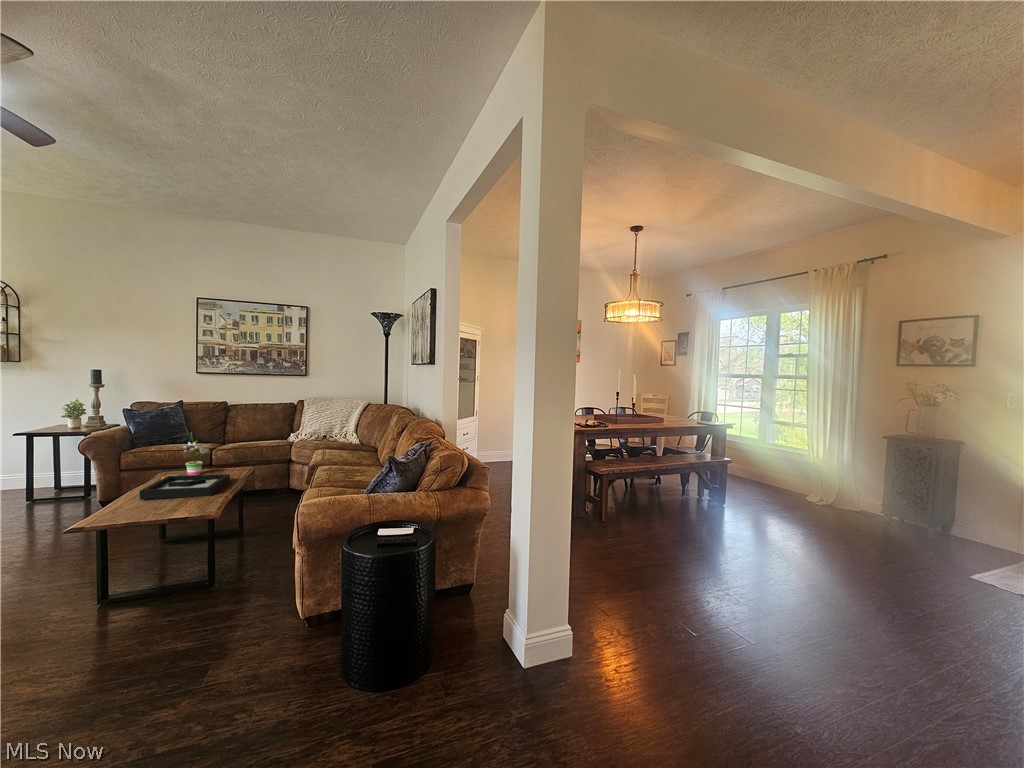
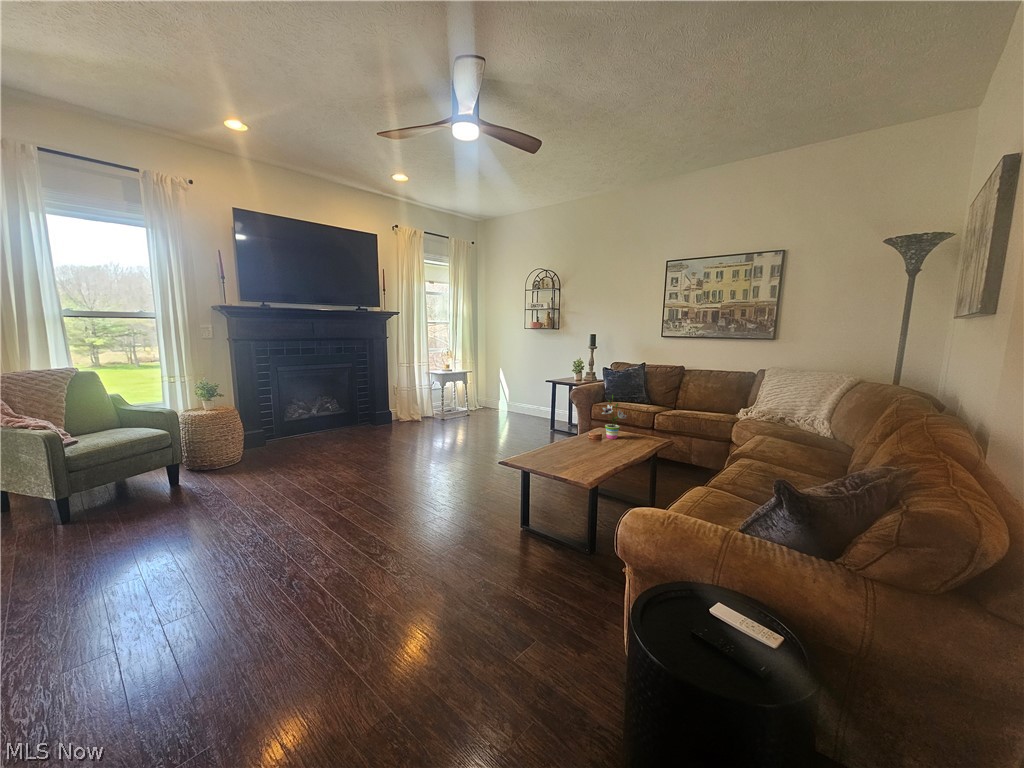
decorative tray: present [140,474,230,499] -> none [548,435,630,469]

